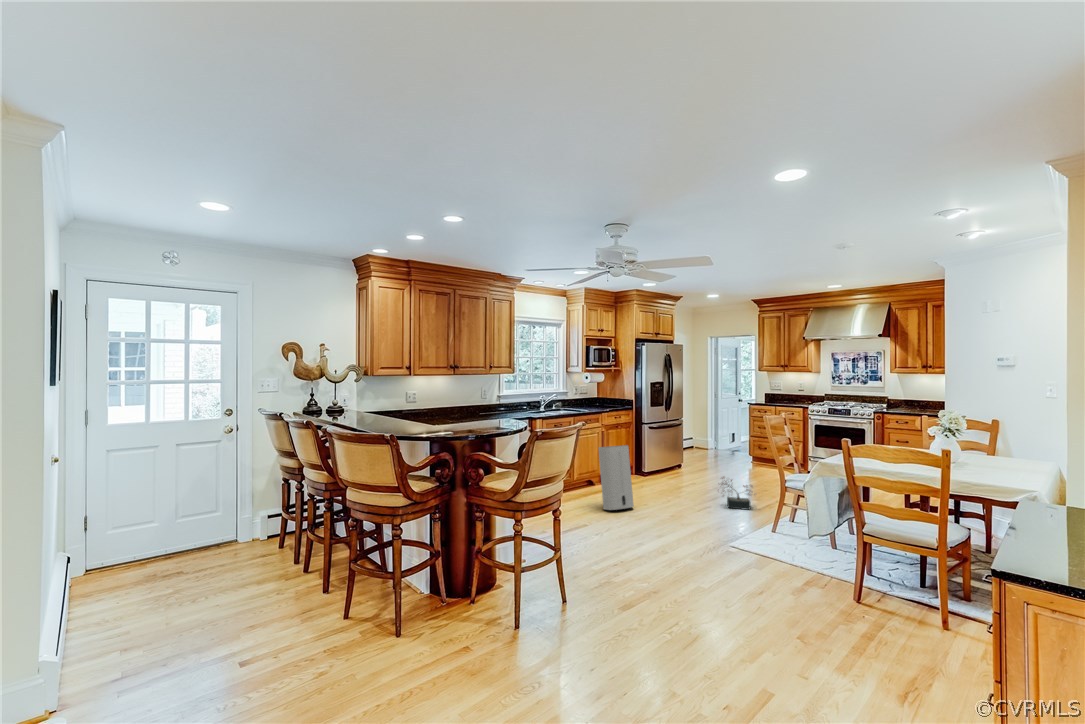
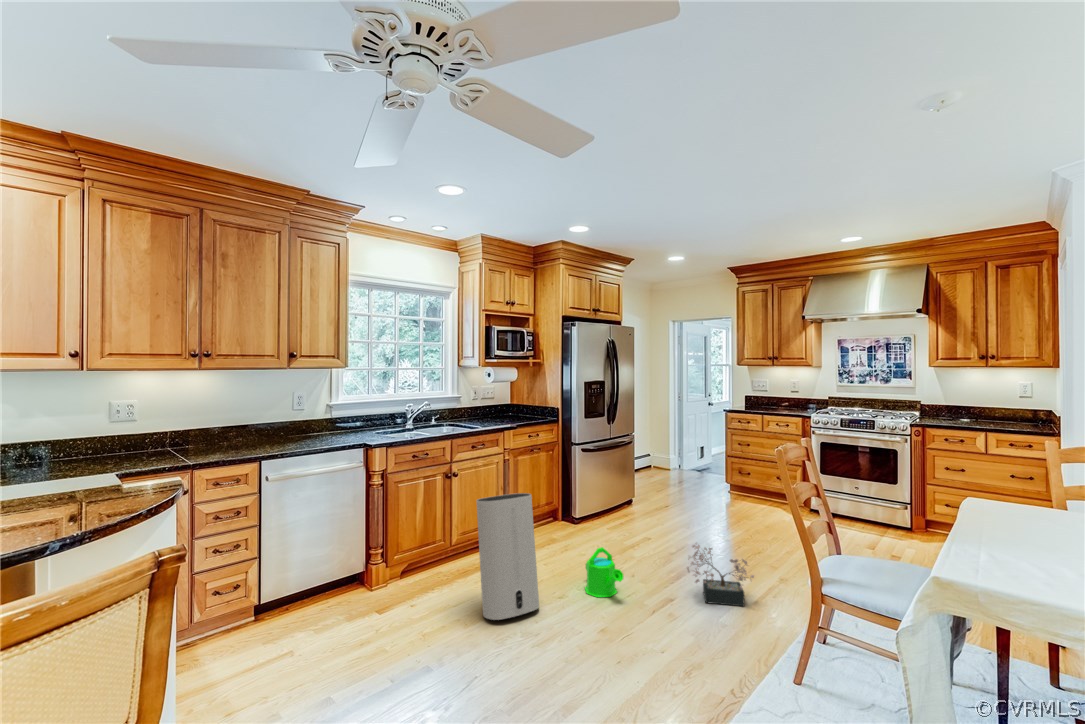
watering can: none [657,478,681,505] -> present [585,547,623,597]

